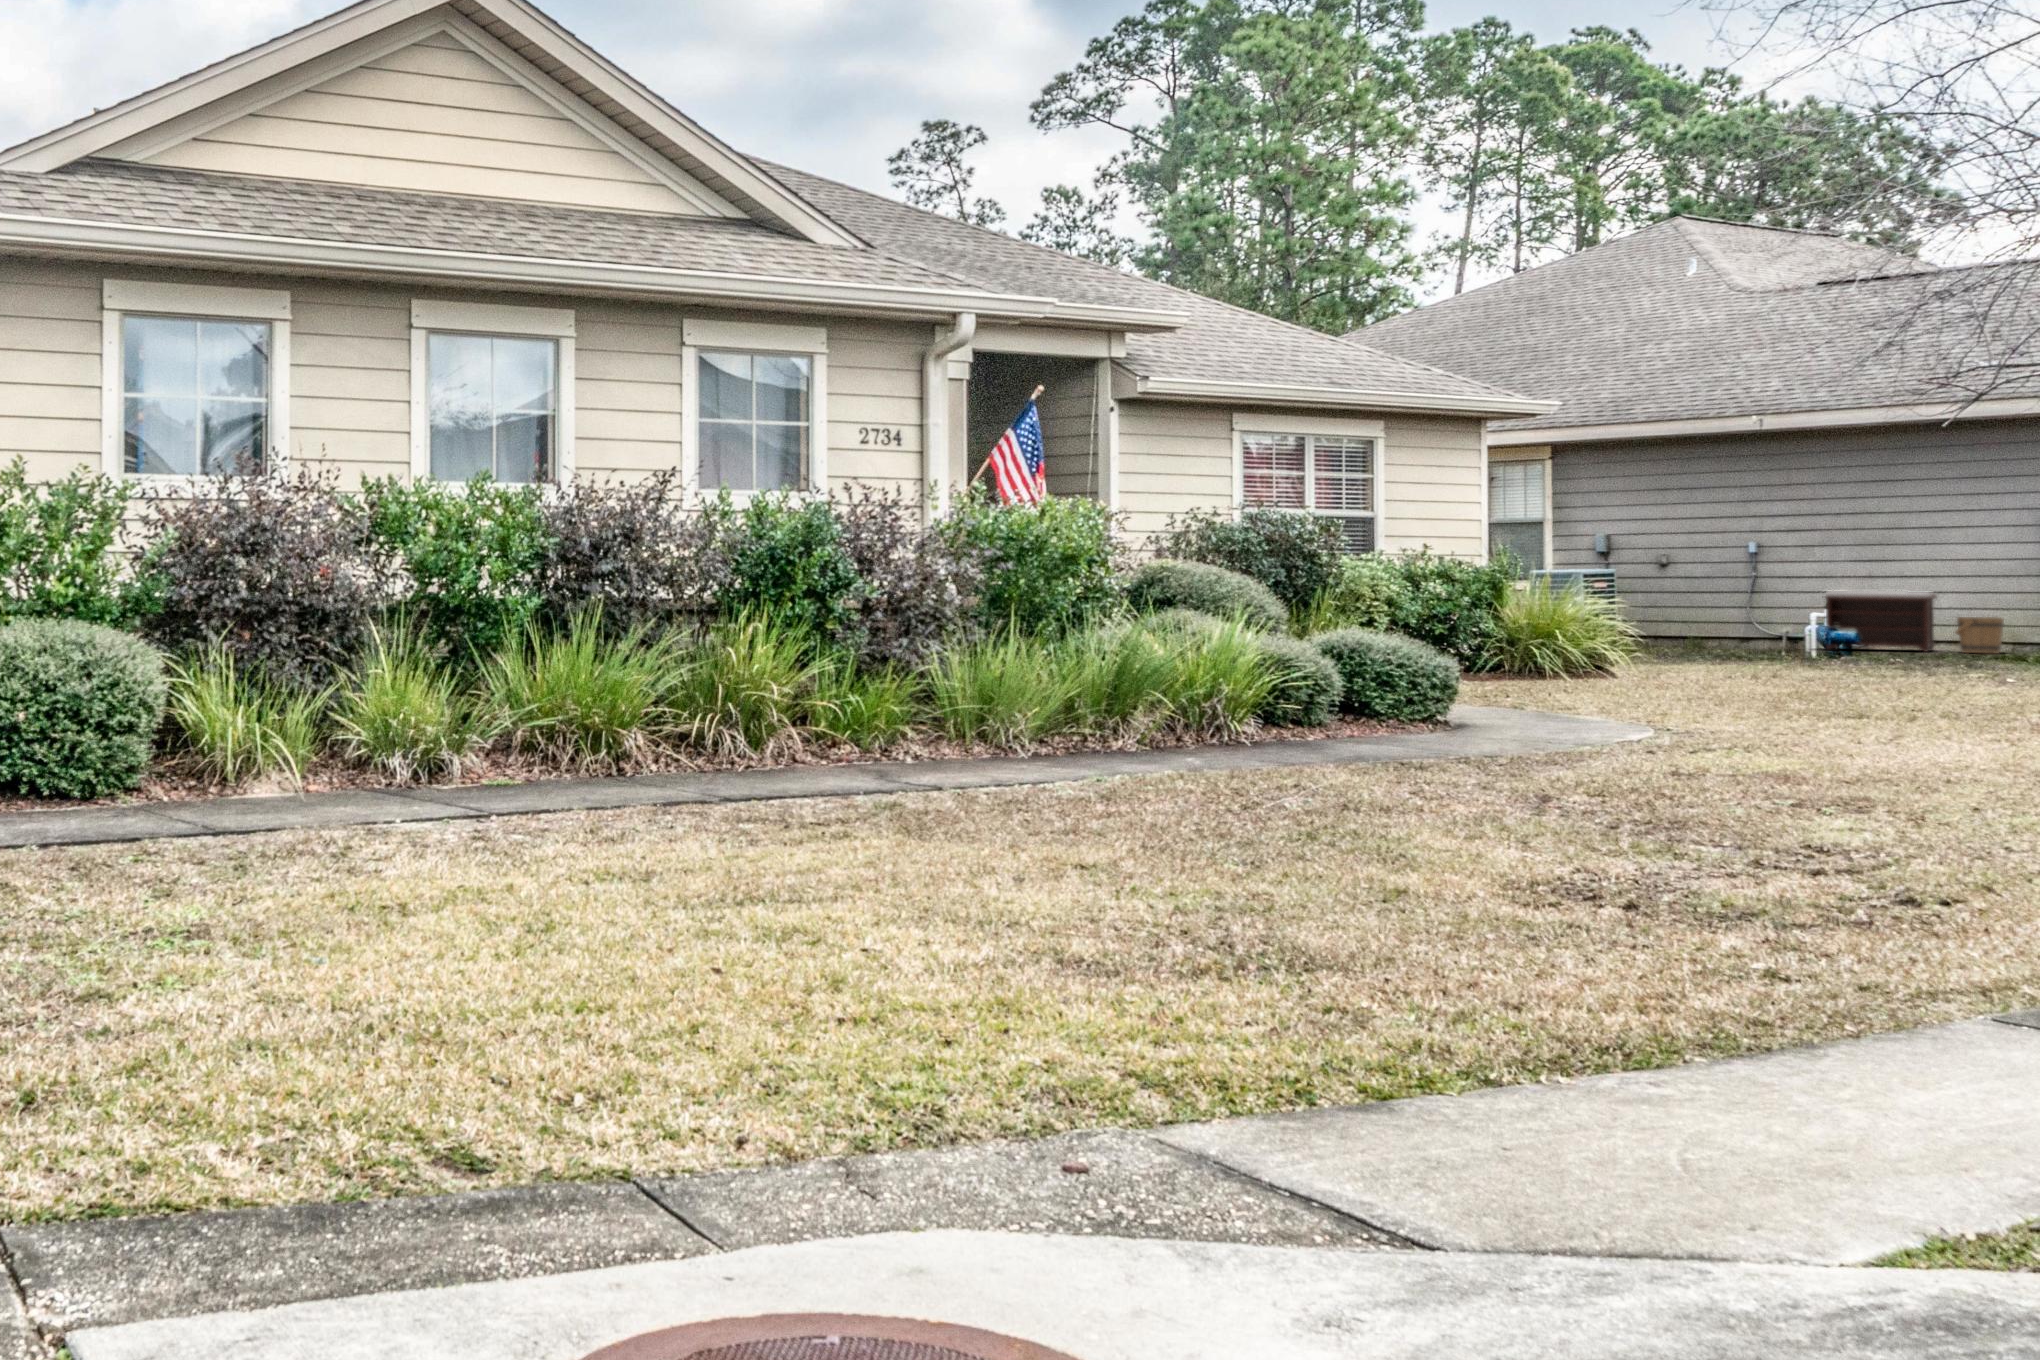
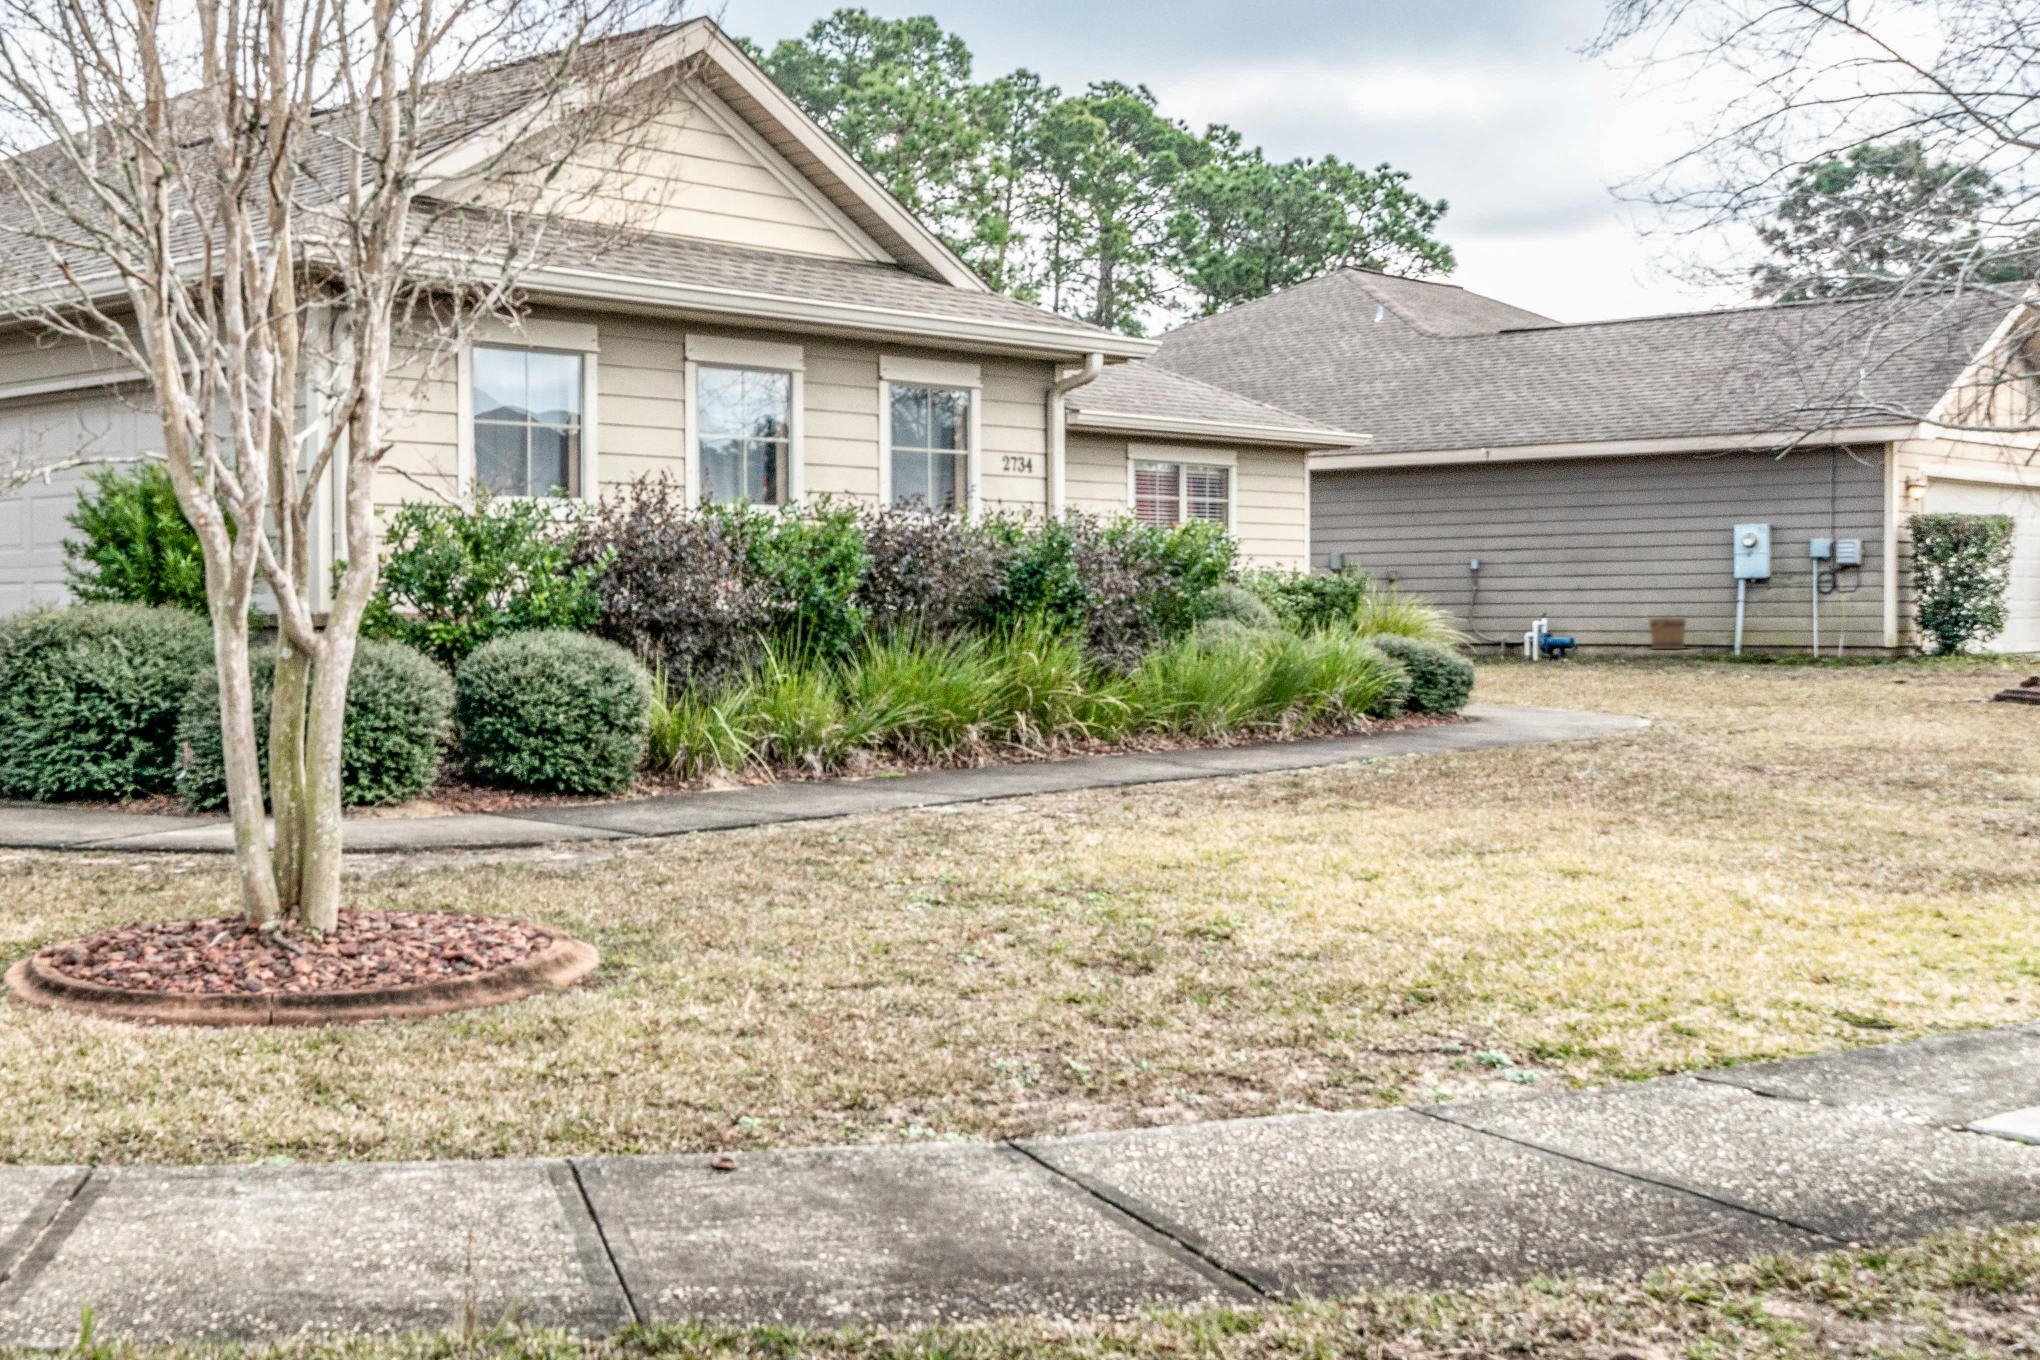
bench: present [1825,590,1937,652] -> none [1541,597,1630,651]

